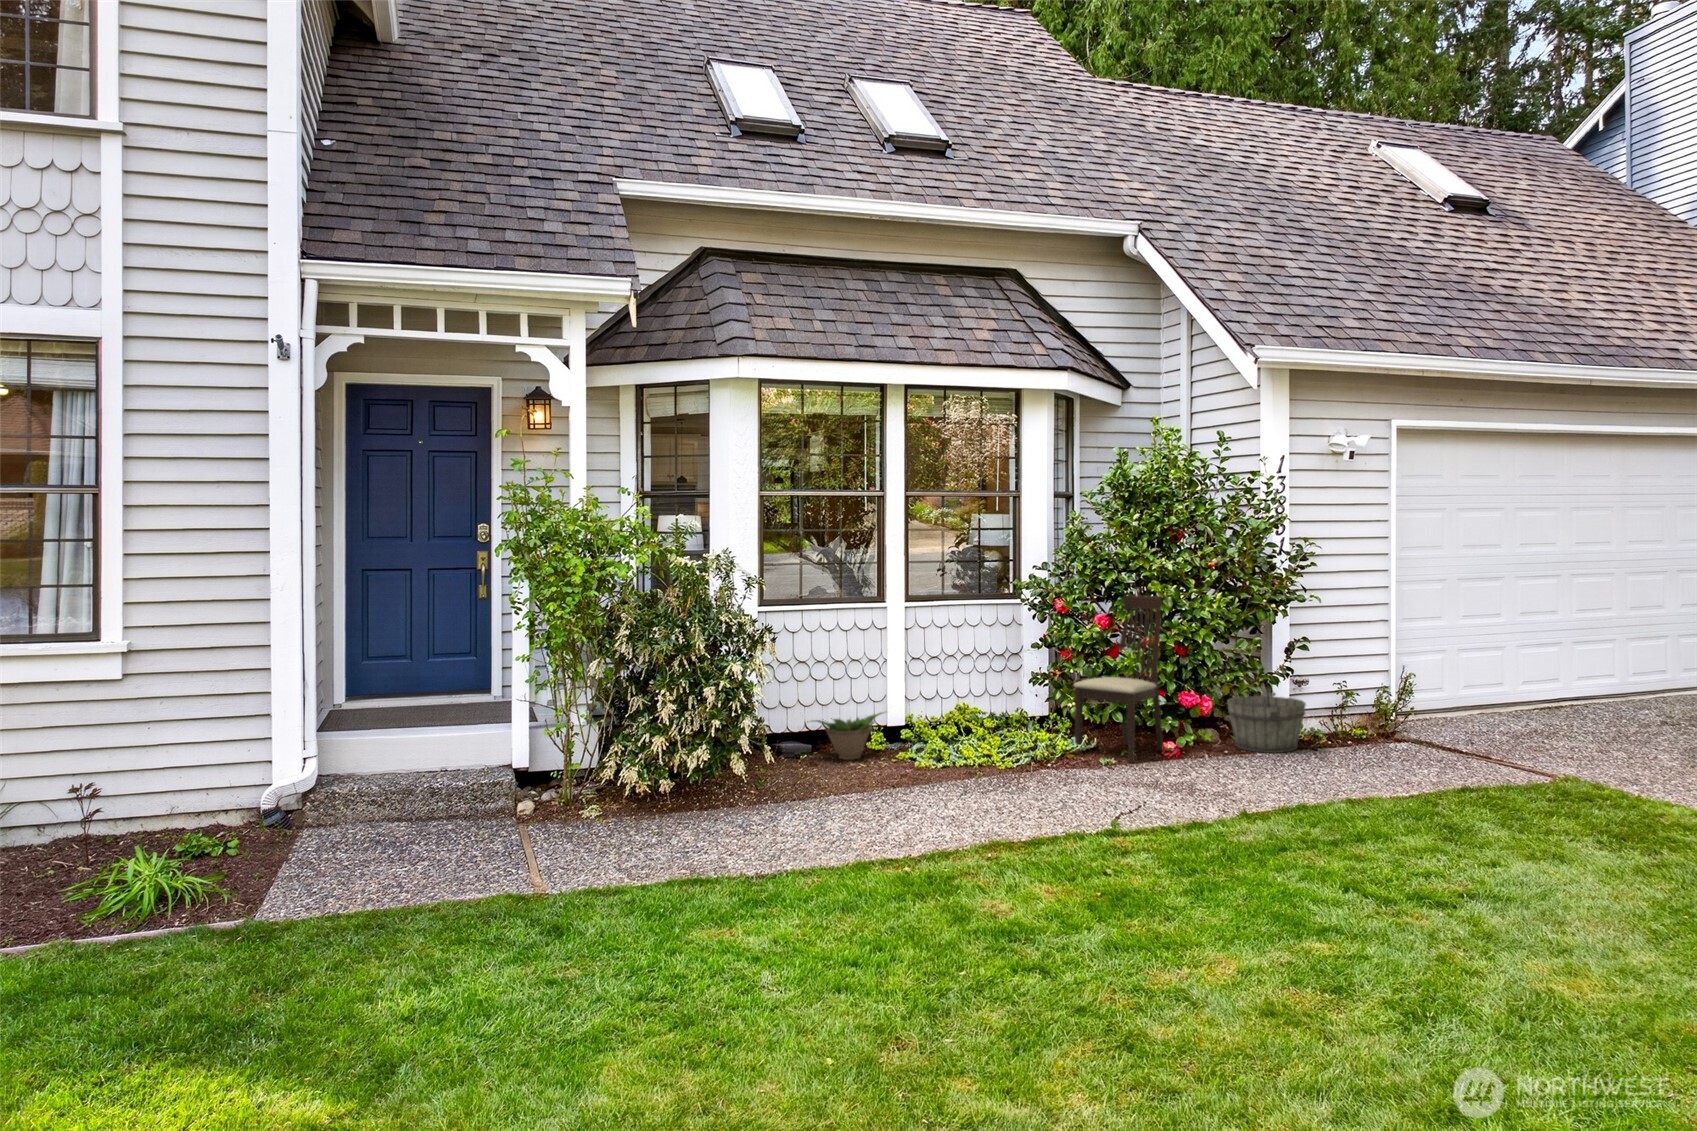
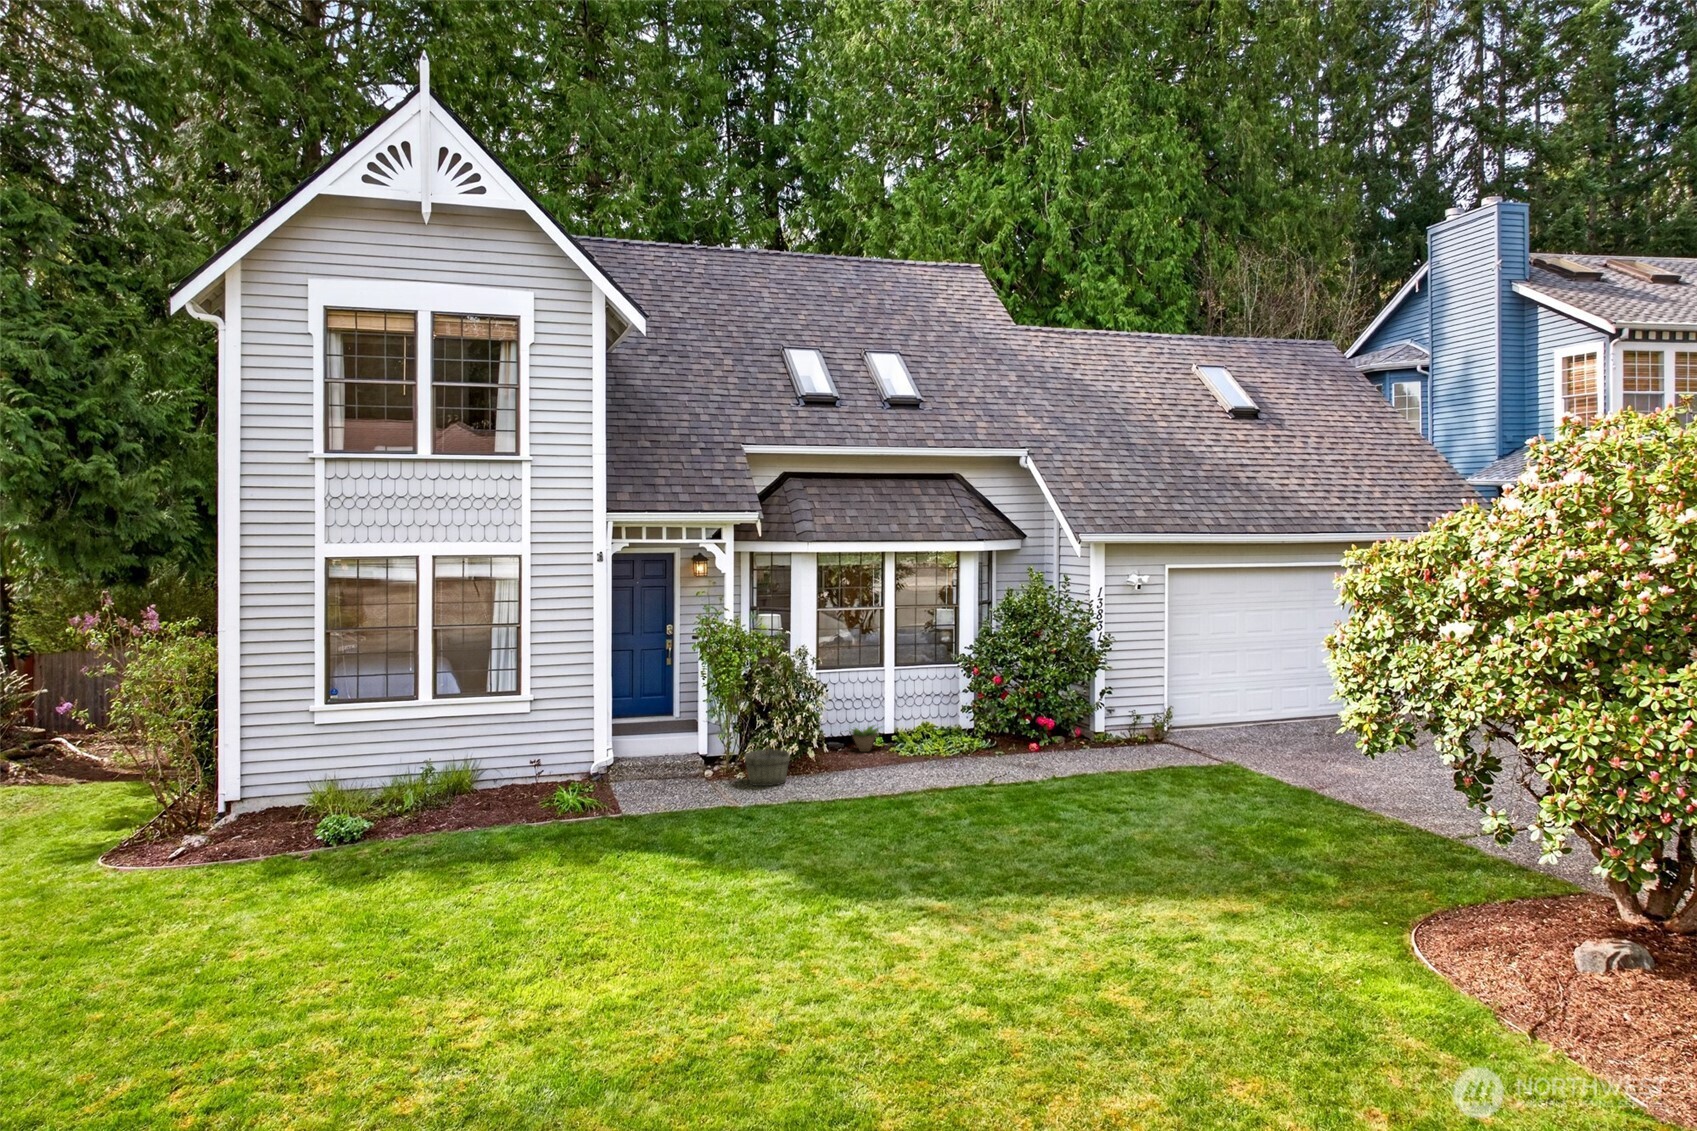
chair: present [1074,595,1164,763] -> none [984,664,1032,754]
wooden bucket: present [1227,684,1306,753] -> present [744,745,790,786]

